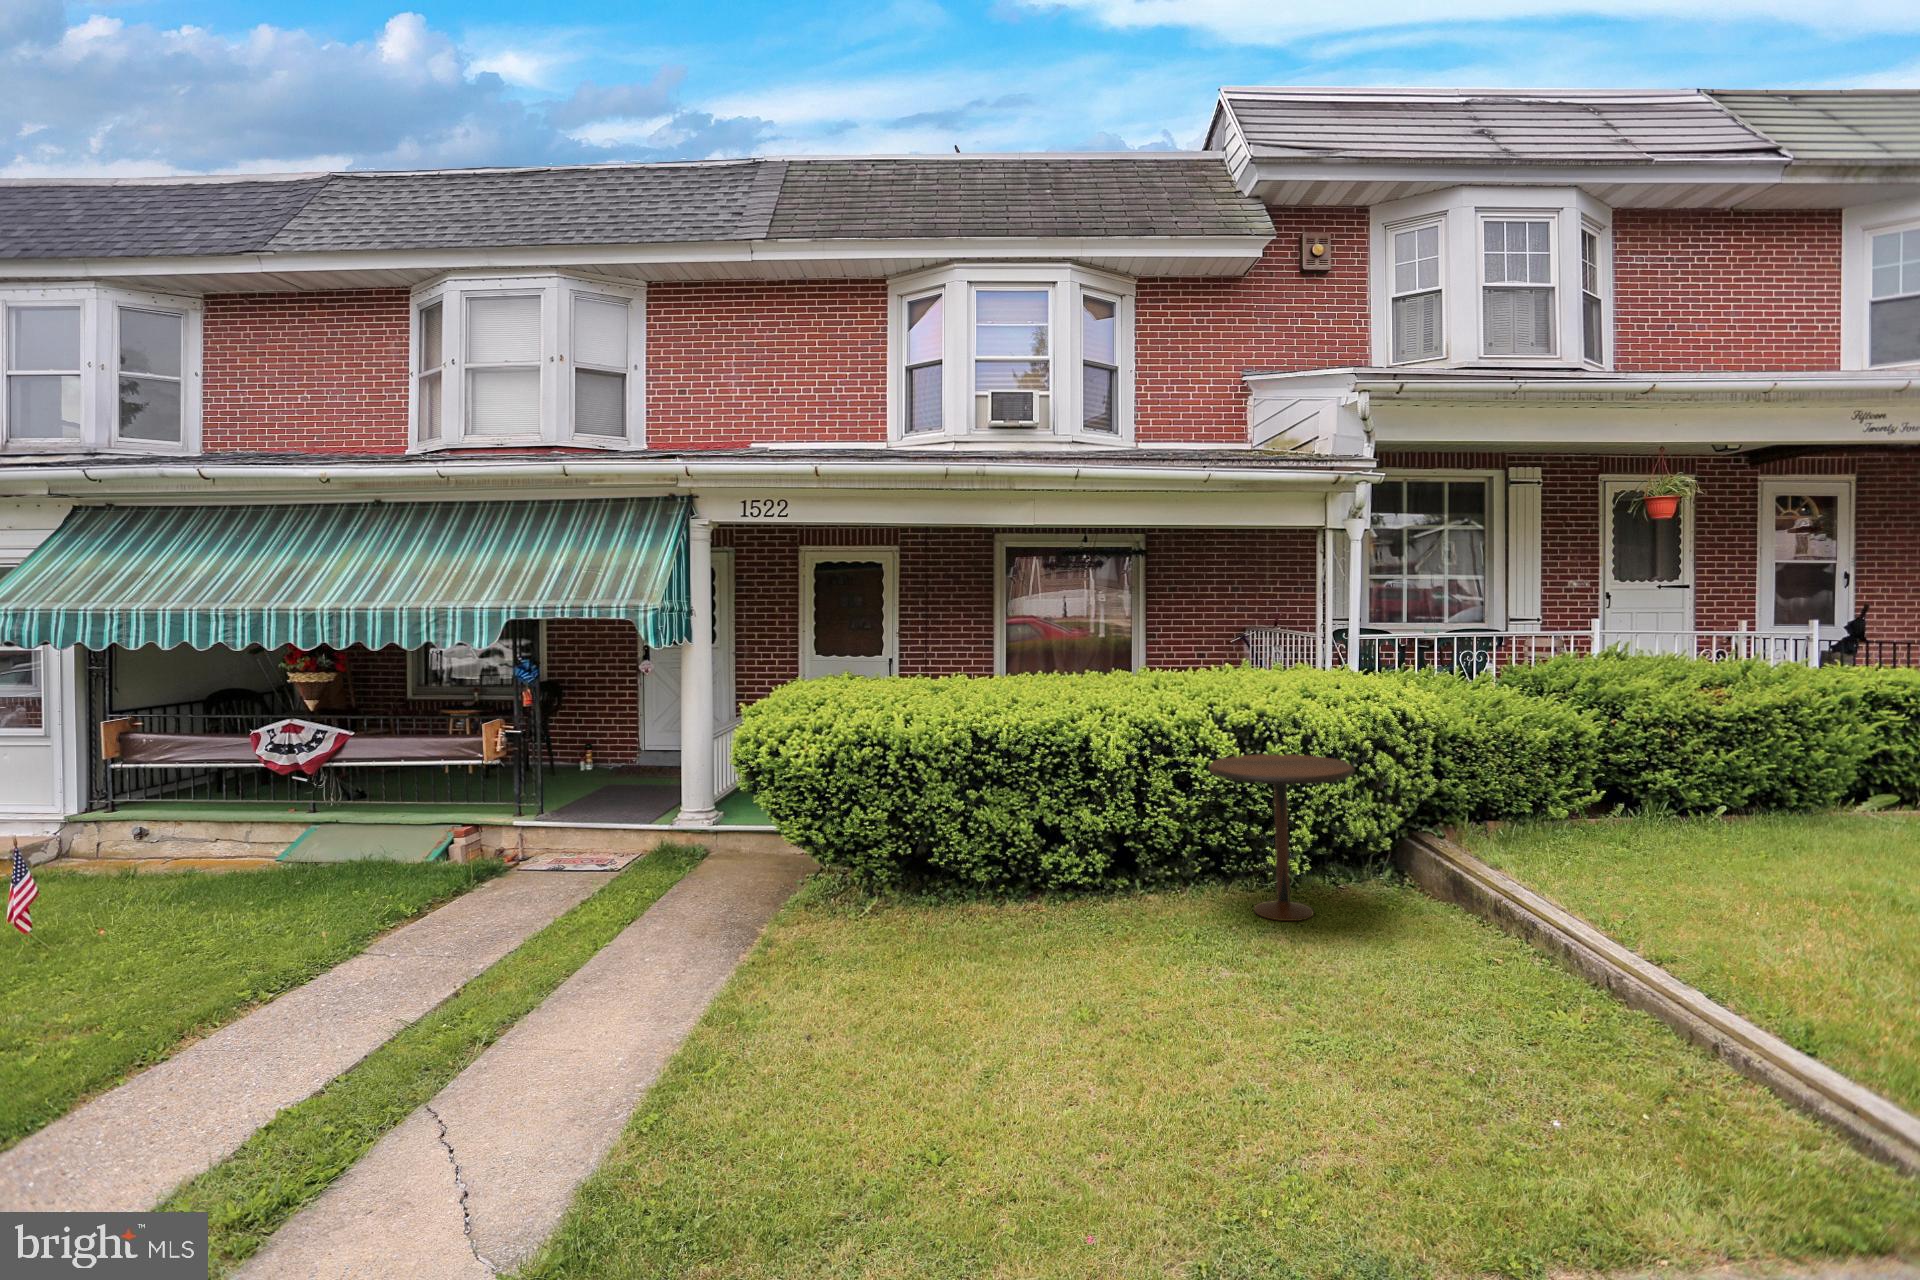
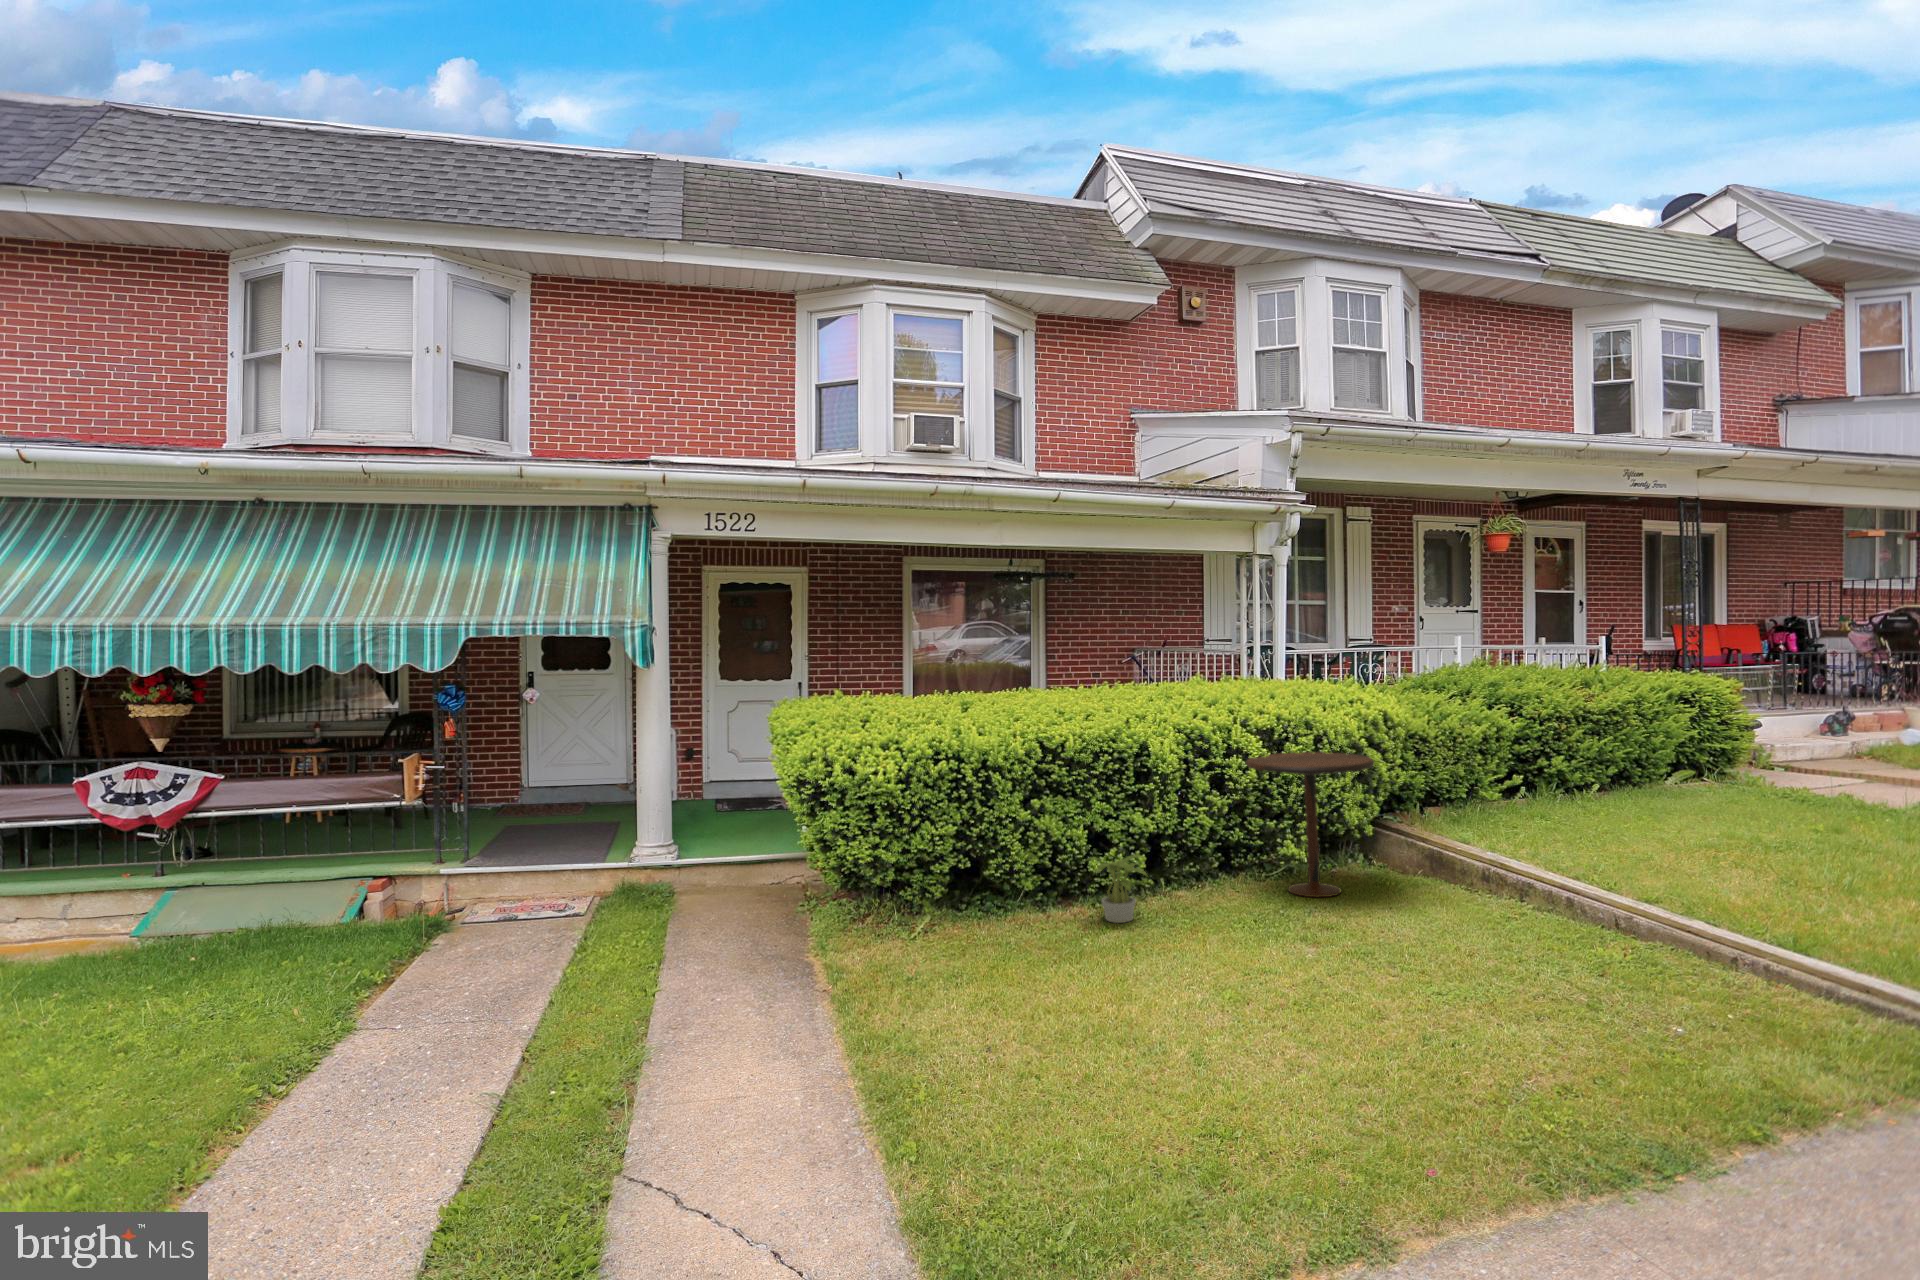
potted plant: none [1009,855,1079,927] -> present [1087,855,1147,923]

